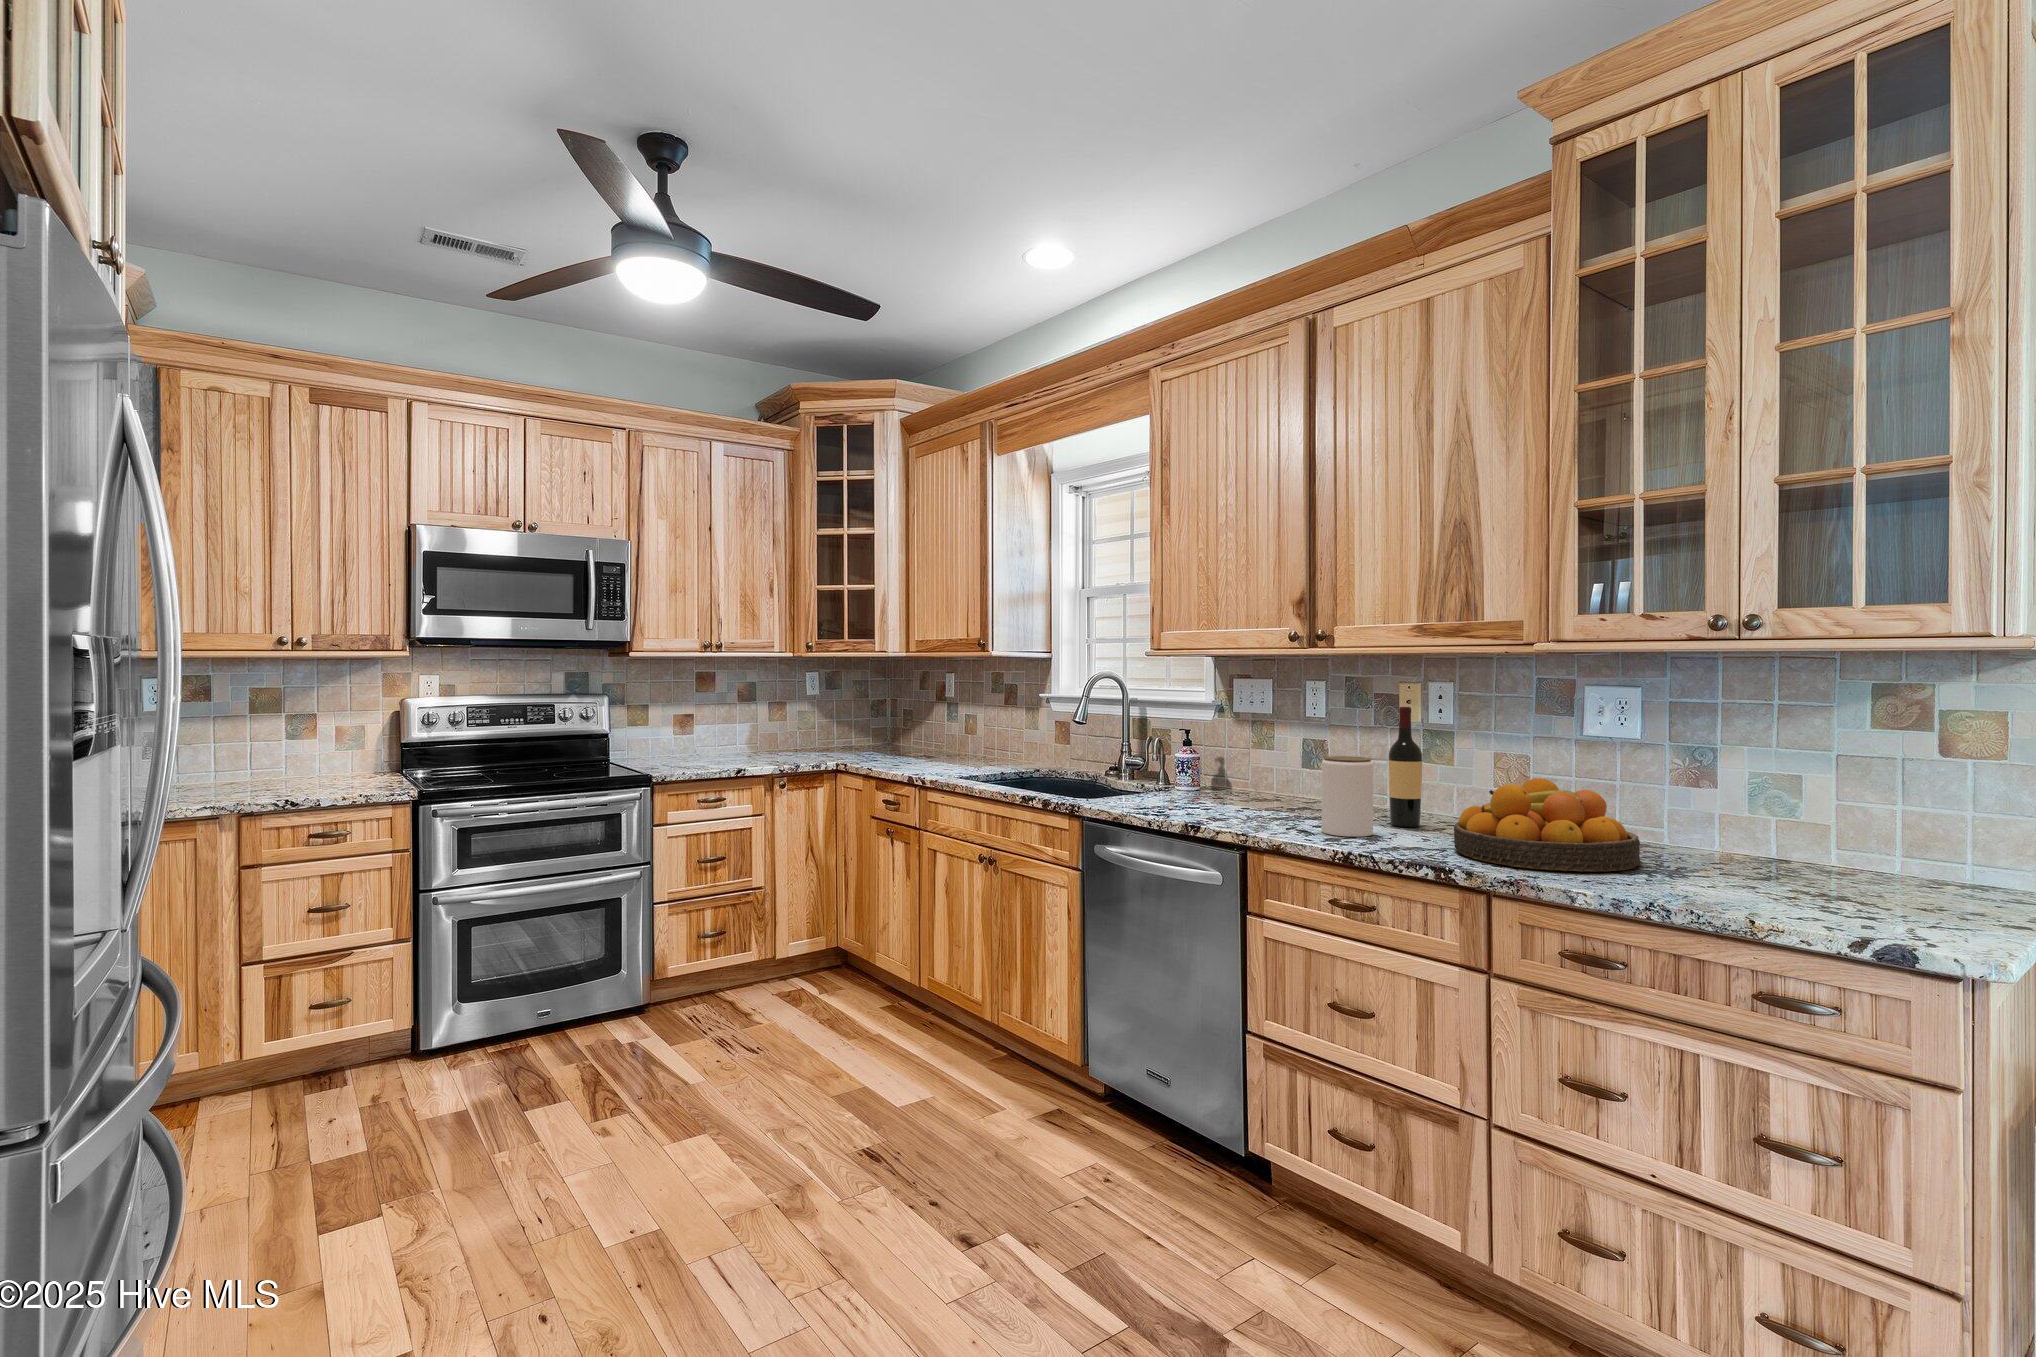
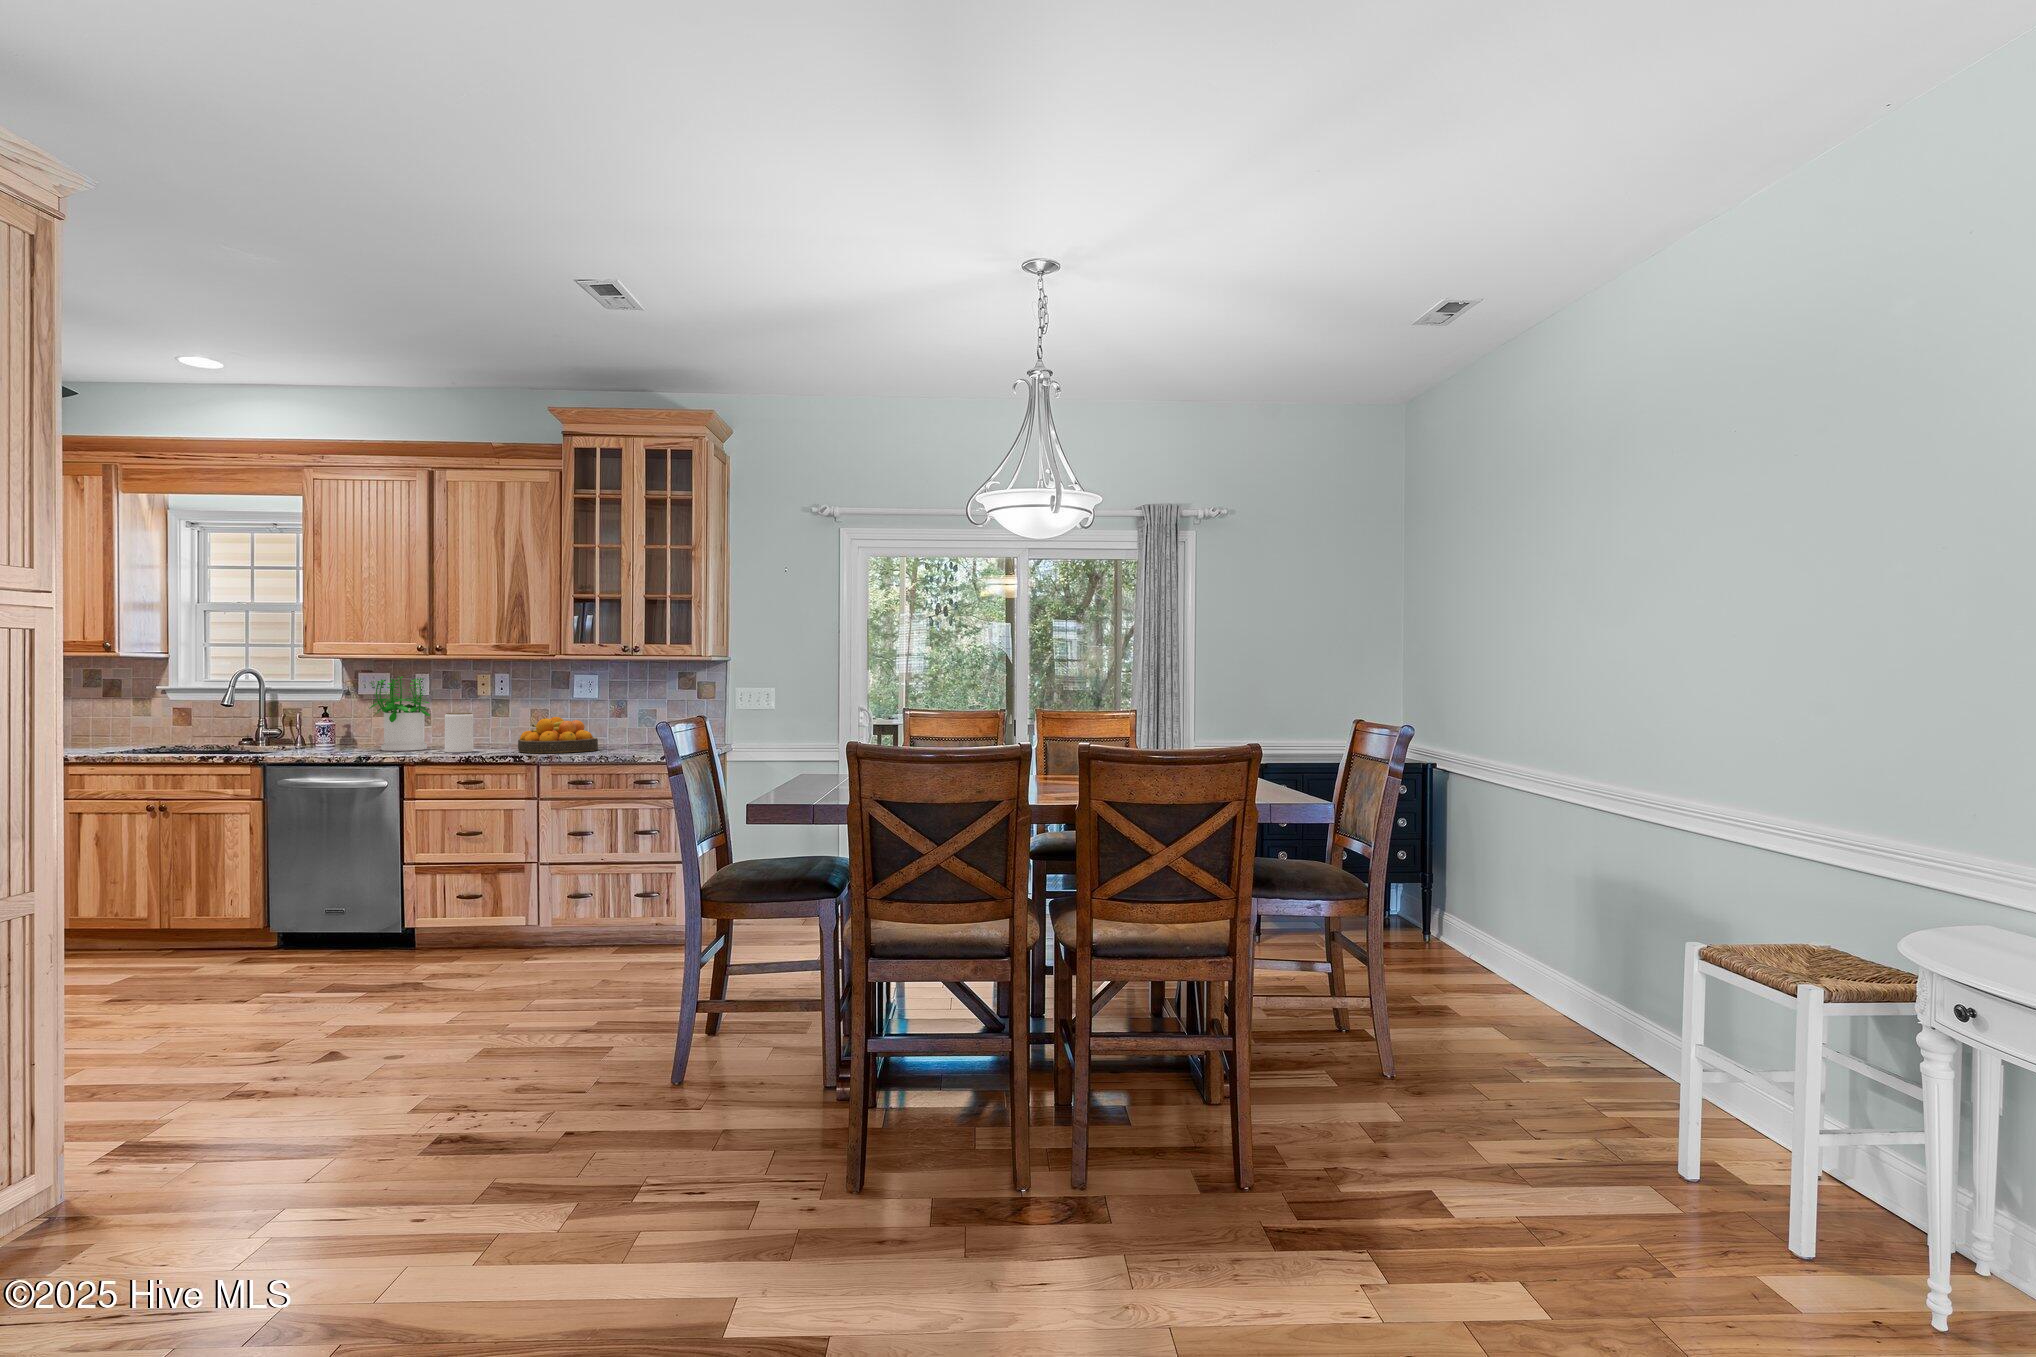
potted plant: none [1220,685,1312,817] -> present [369,676,430,751]
wine bottle: present [1389,707,1423,827] -> none [477,687,495,749]

